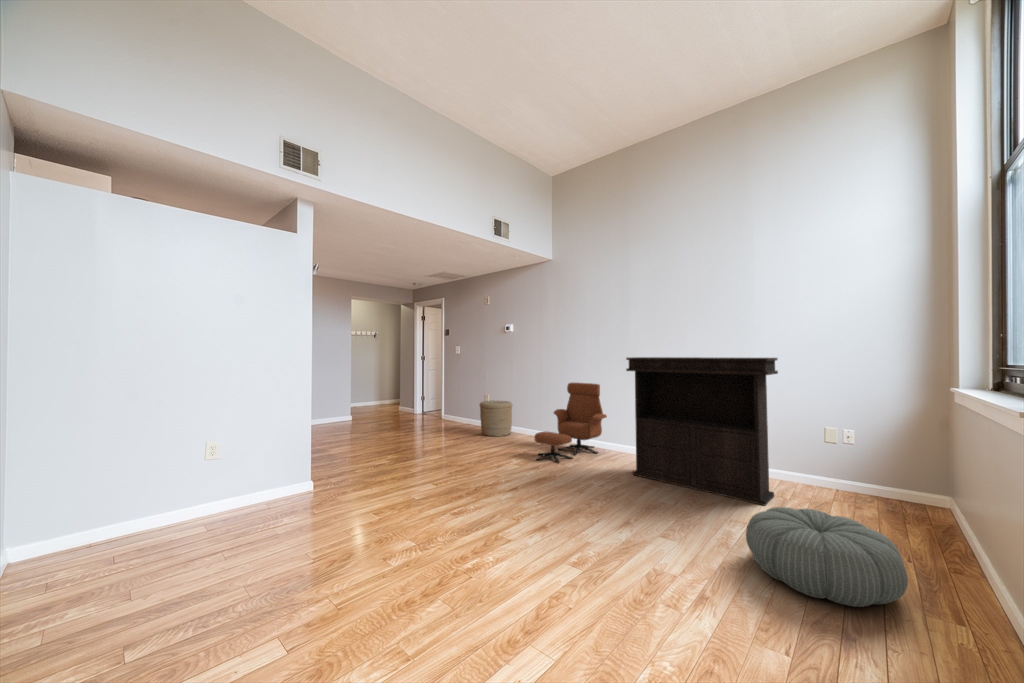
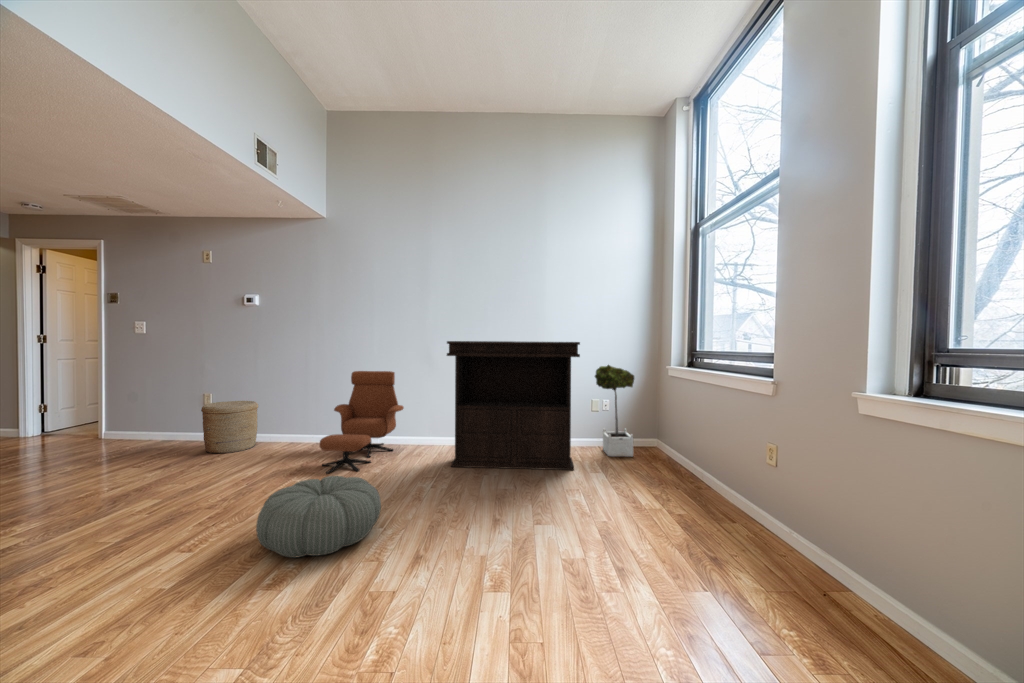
potted tree: none [816,386,881,511] -> present [595,365,634,456]
pouf: present [746,507,908,607] -> present [256,476,381,558]

